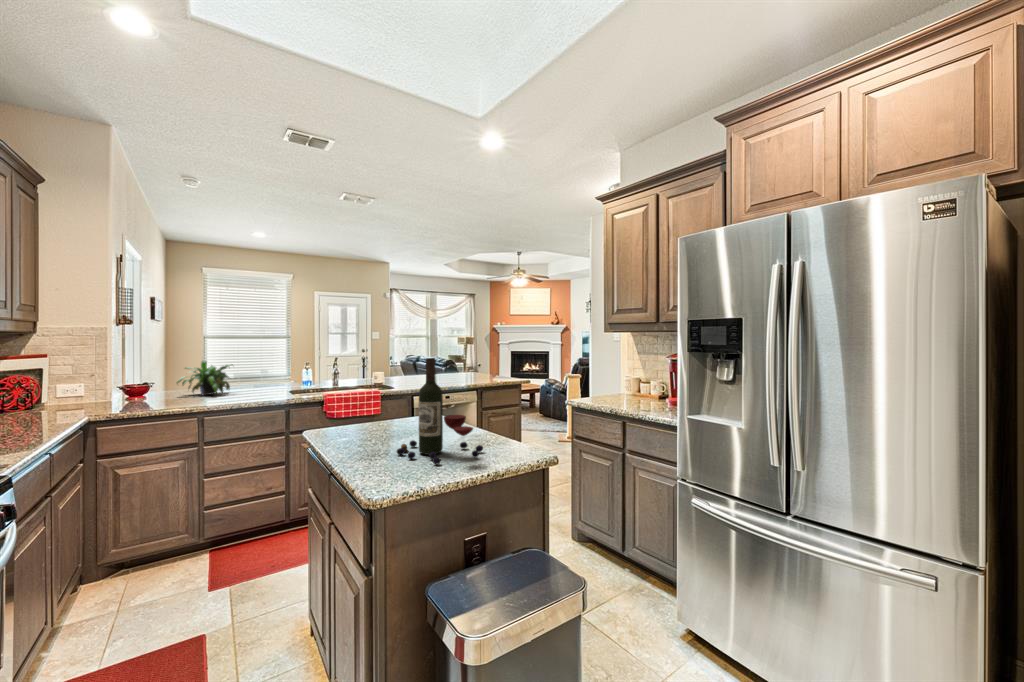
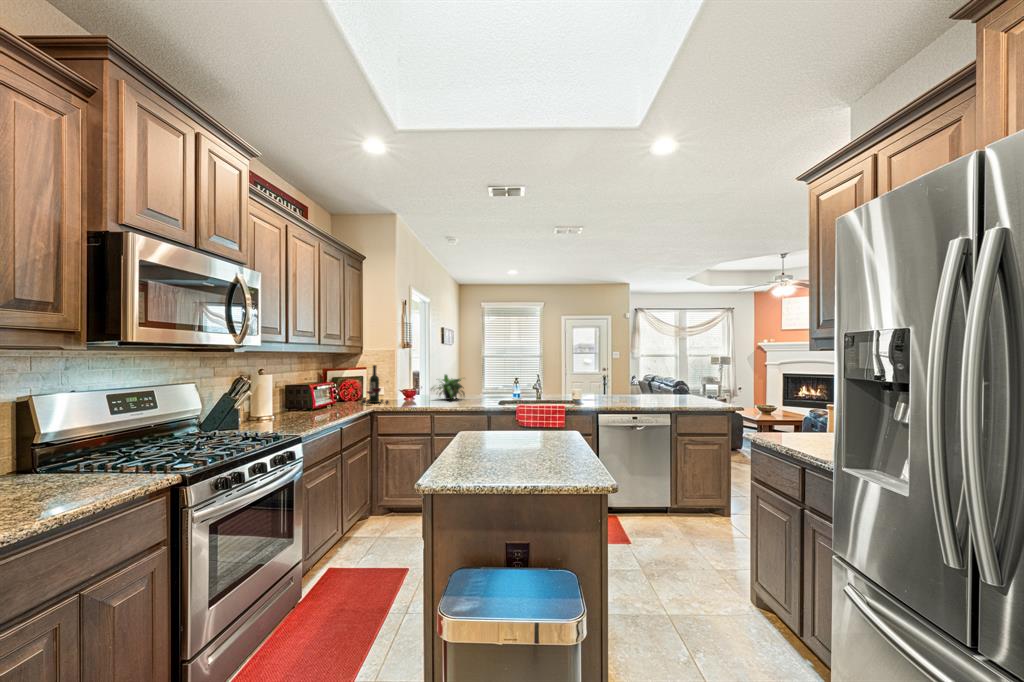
wine bottle: present [397,358,483,464] -> present [362,365,389,404]

